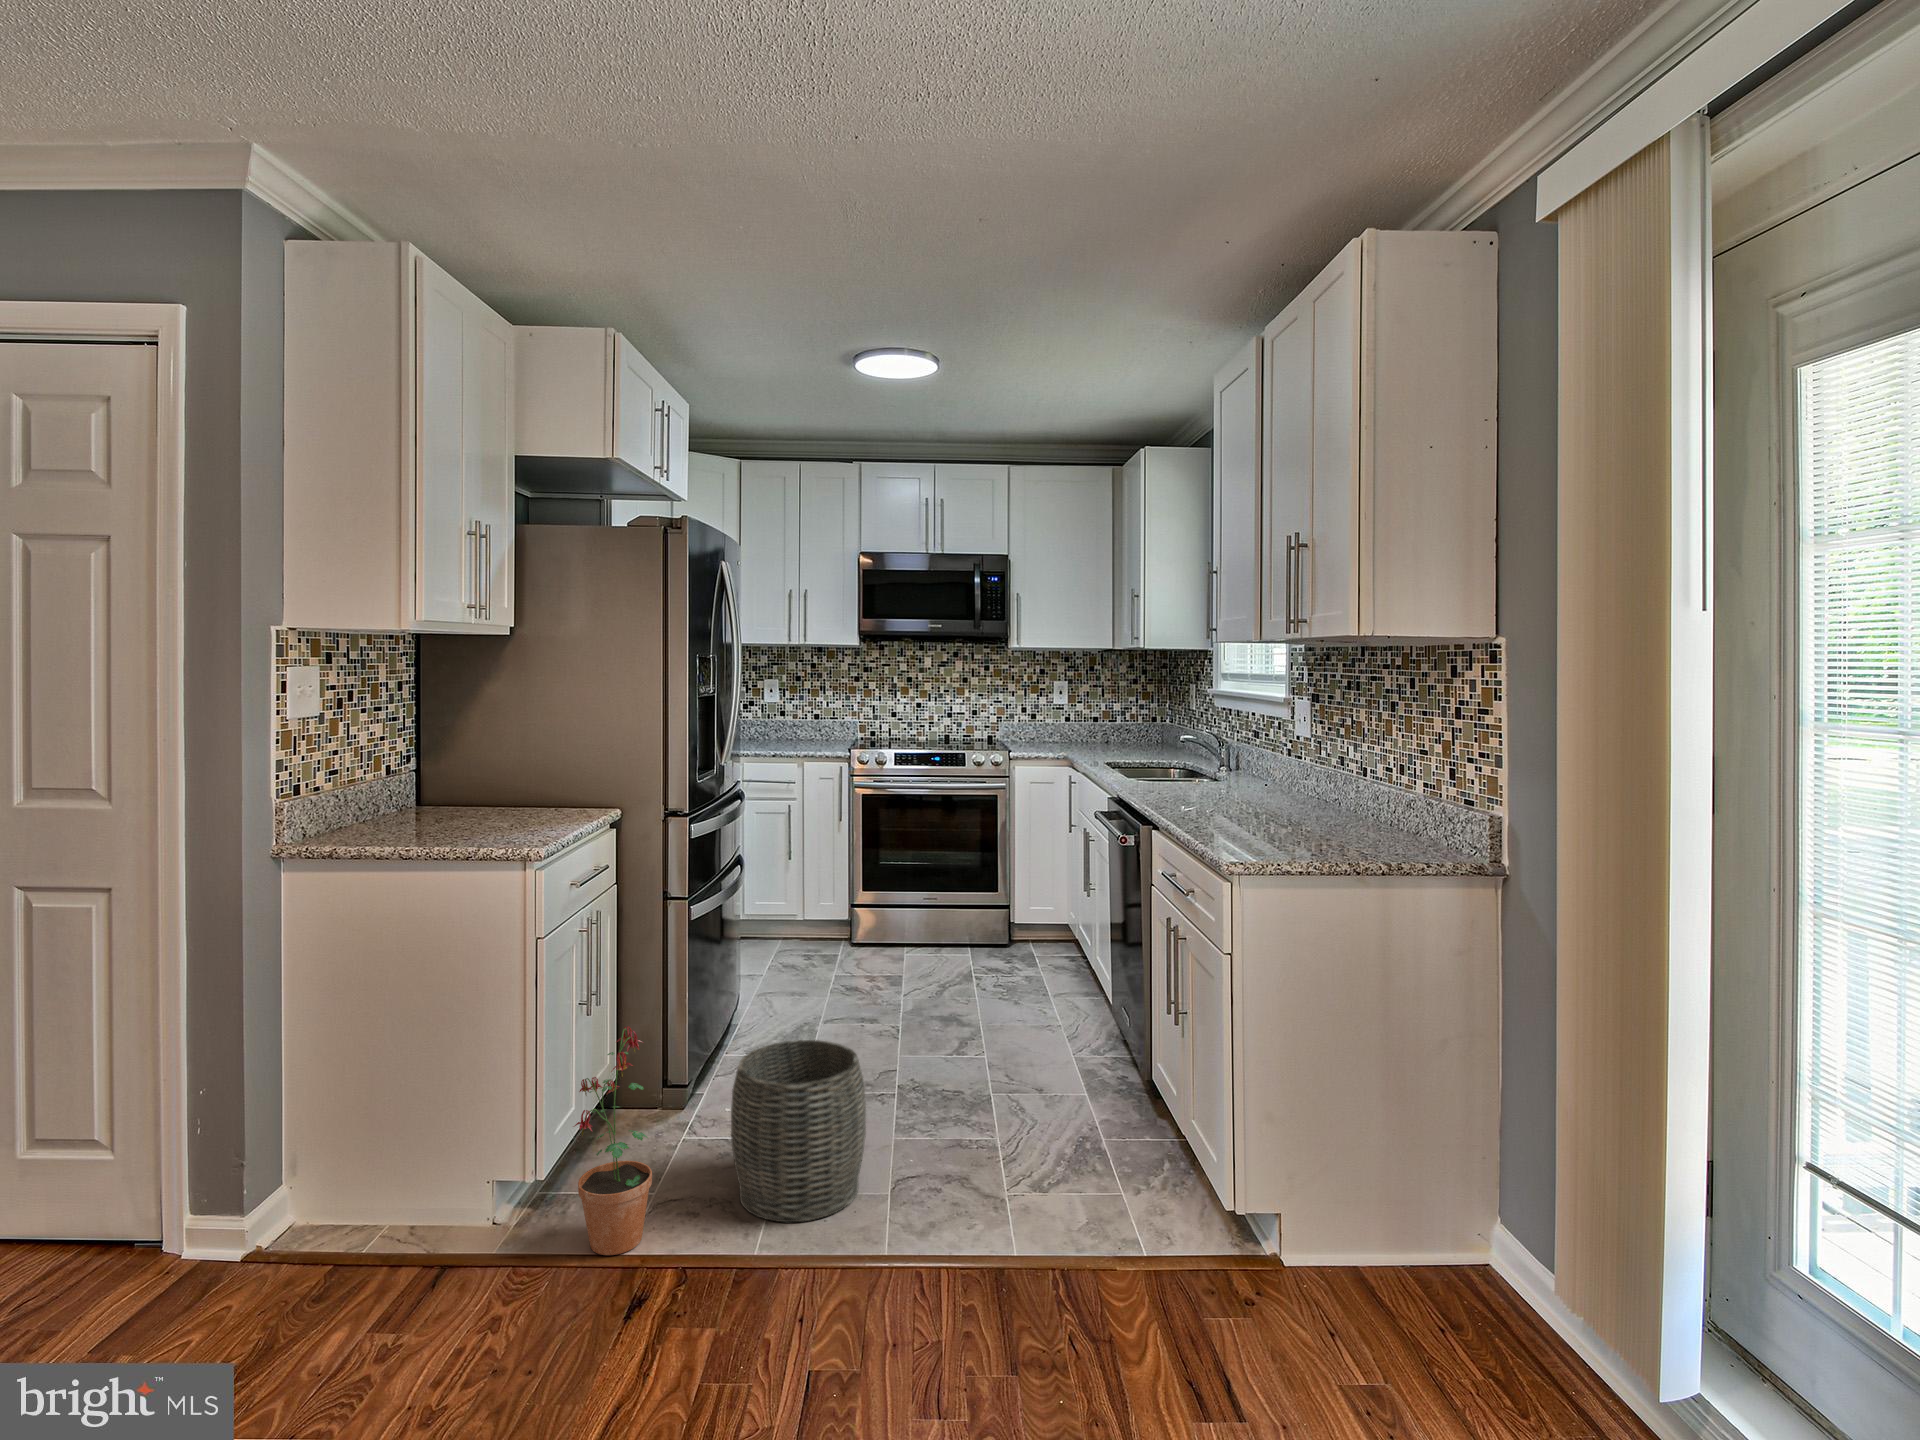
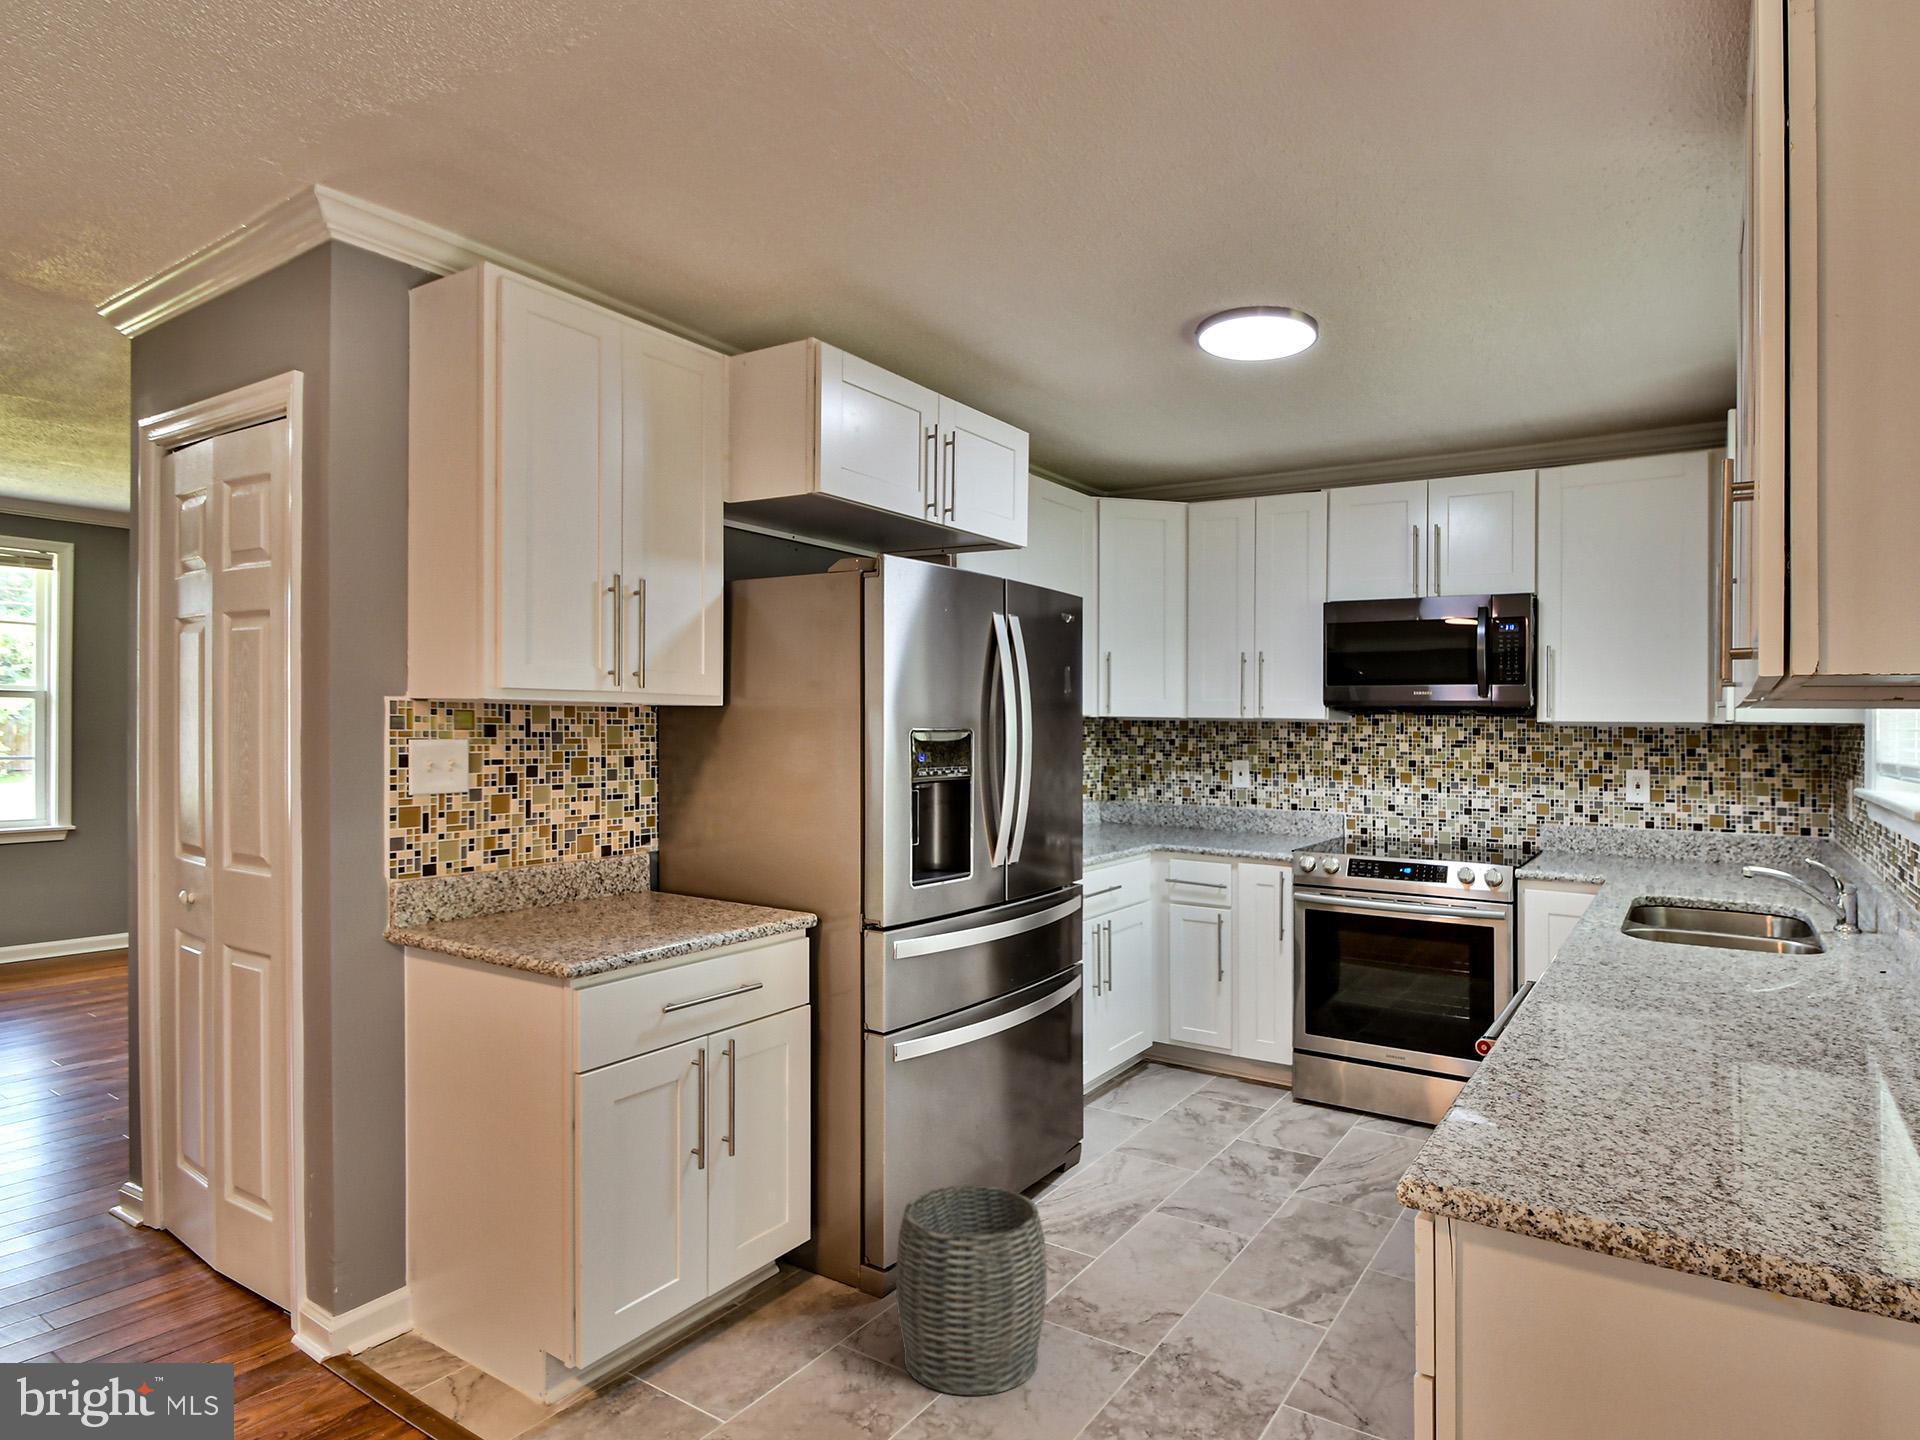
potted plant: present [573,1026,652,1255] -> none [729,1130,815,1361]

